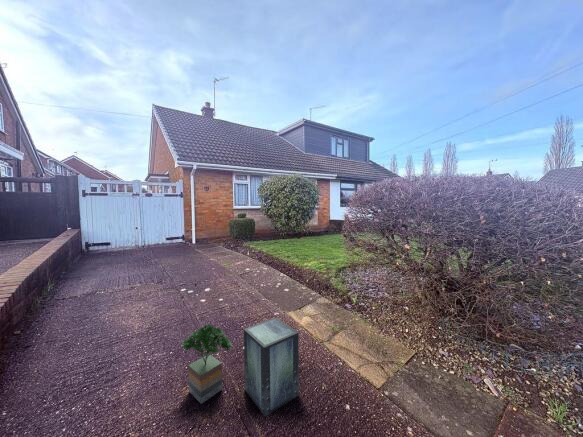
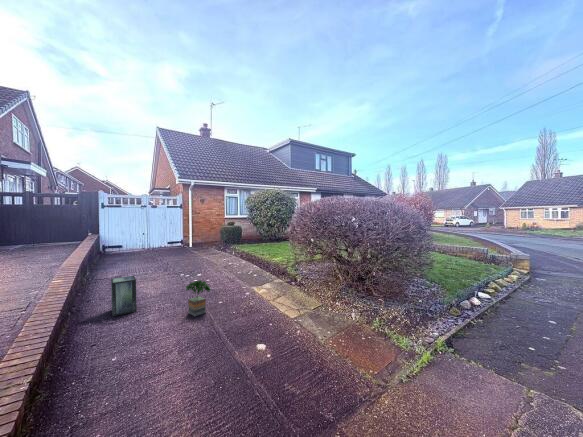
storage box: present [244,318,299,417] -> present [111,276,137,316]

